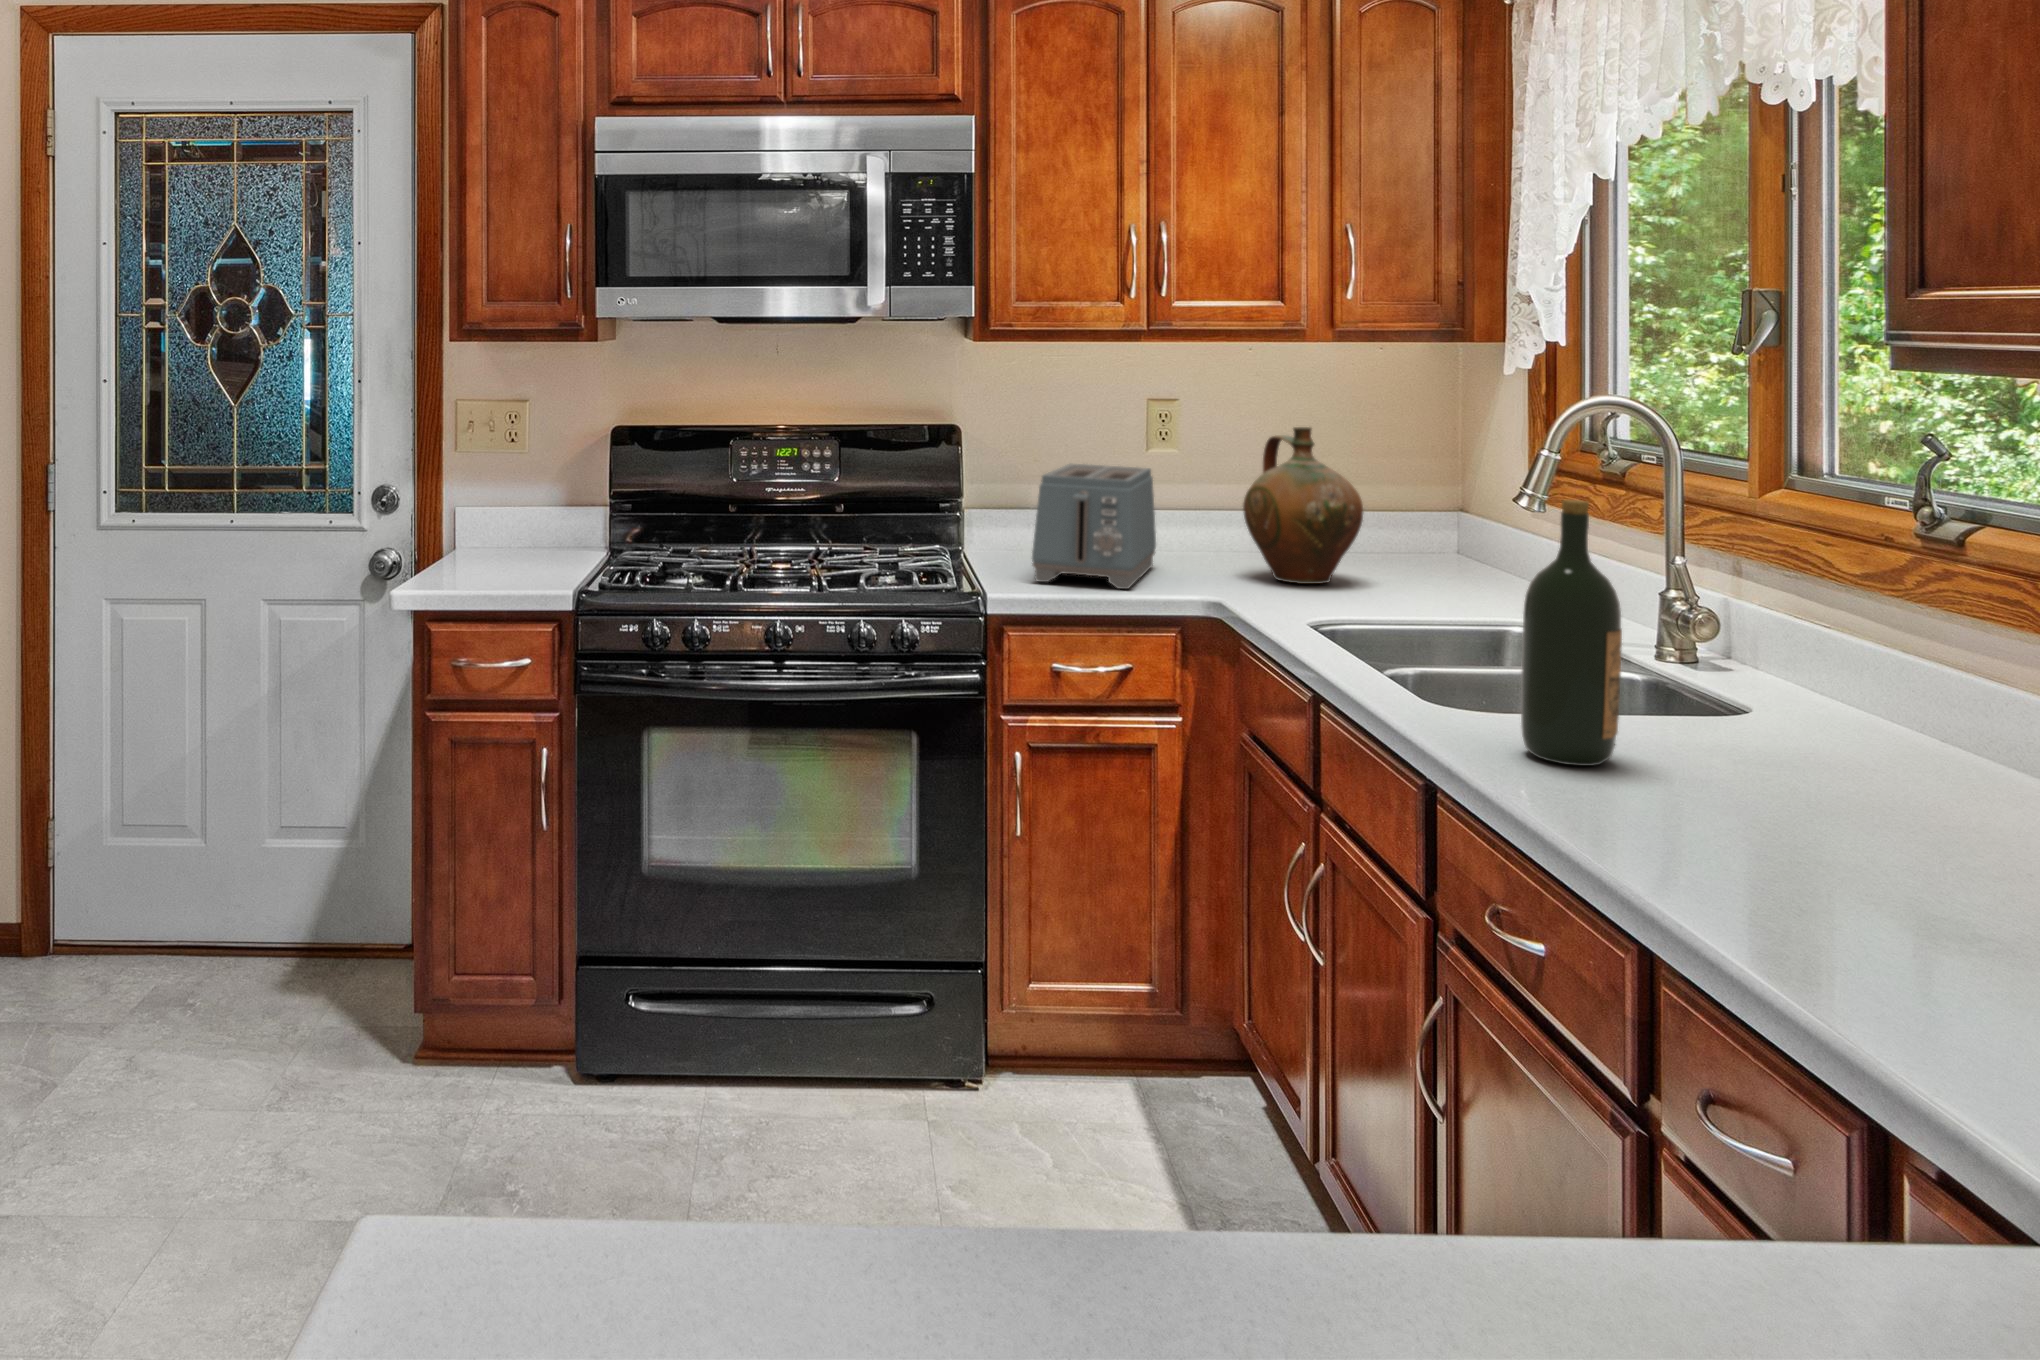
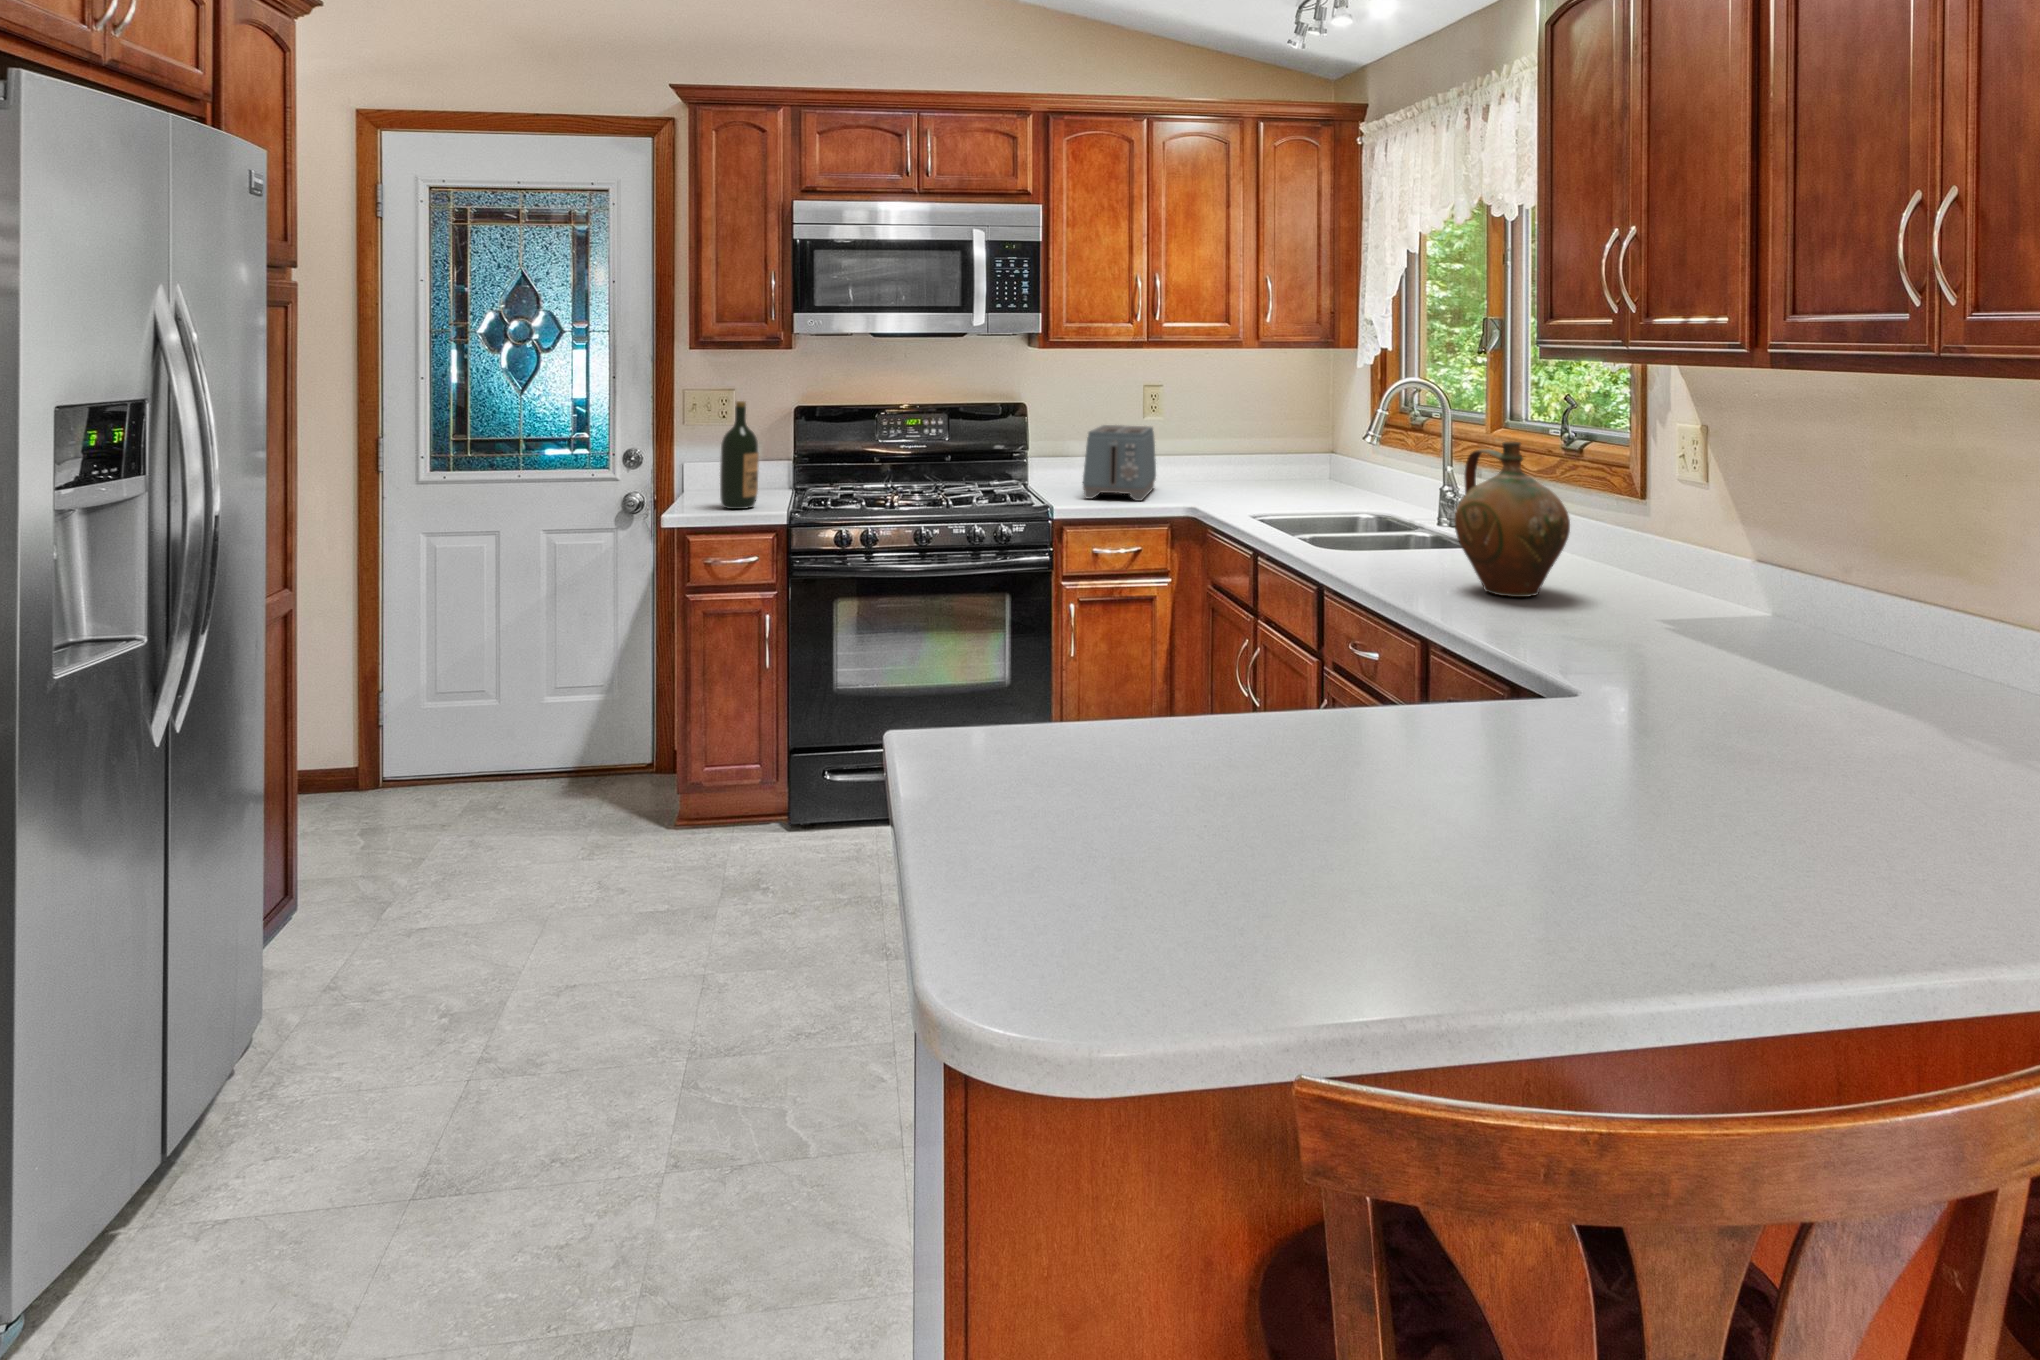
ceramic jug: present [1243,427,1363,584] -> present [1455,442,1570,597]
wine bottle: present [1521,500,1622,766] -> present [720,401,759,509]

